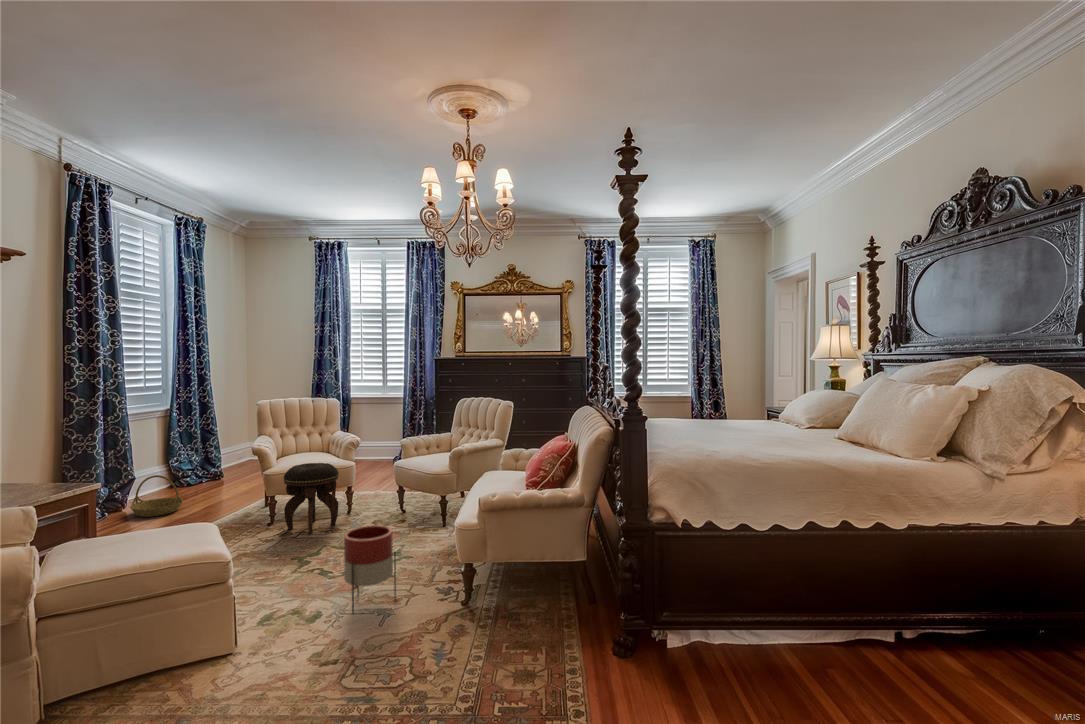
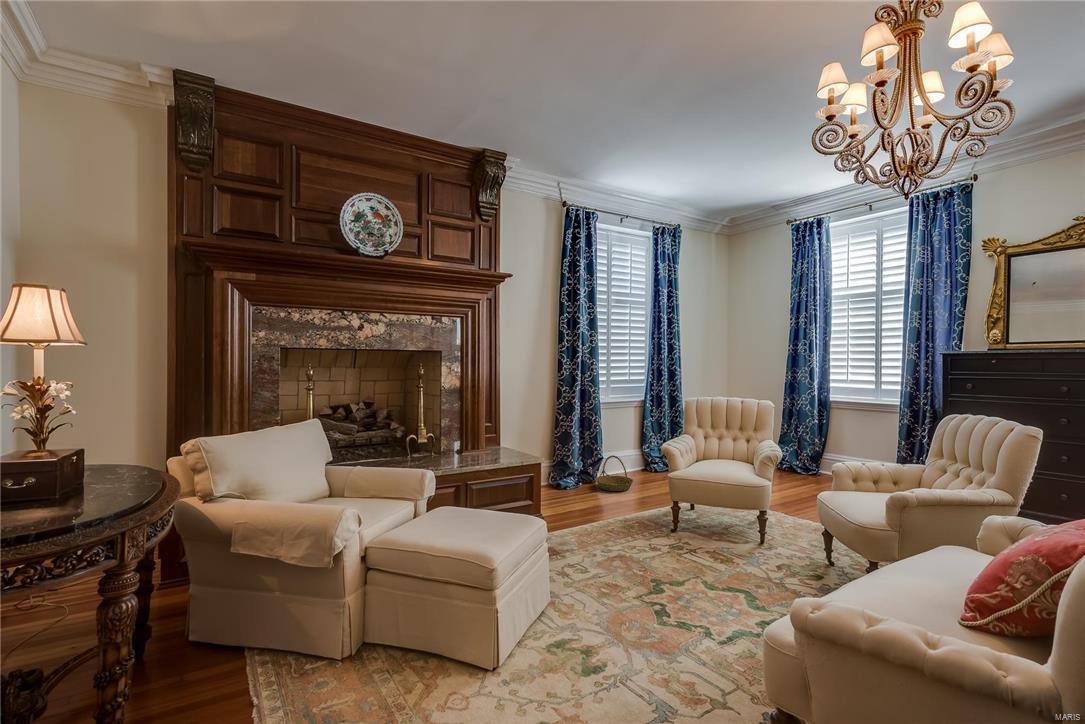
footstool: present [284,463,339,533] -> none [679,472,739,553]
planter: present [344,525,396,613] -> none [633,571,697,693]

